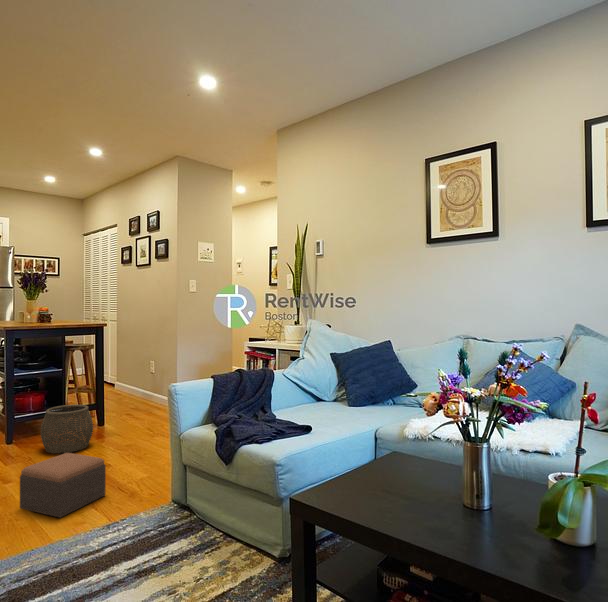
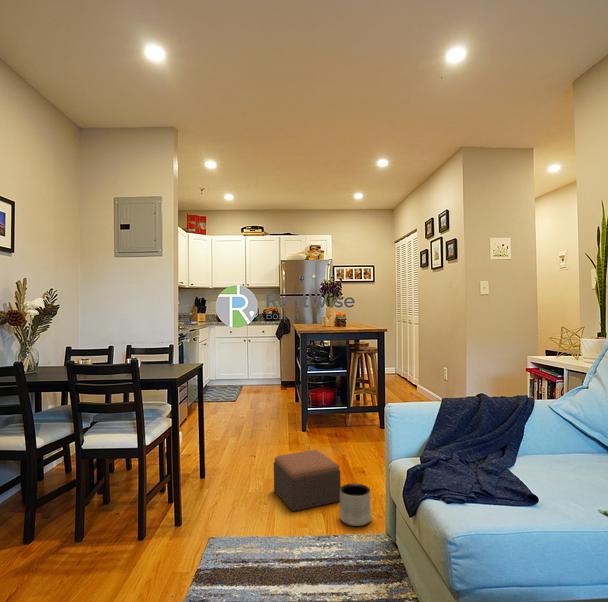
woven basket: present [40,405,93,454] -> none [322,402,365,448]
planter: none [116,470,147,510] -> present [340,484,371,526]

